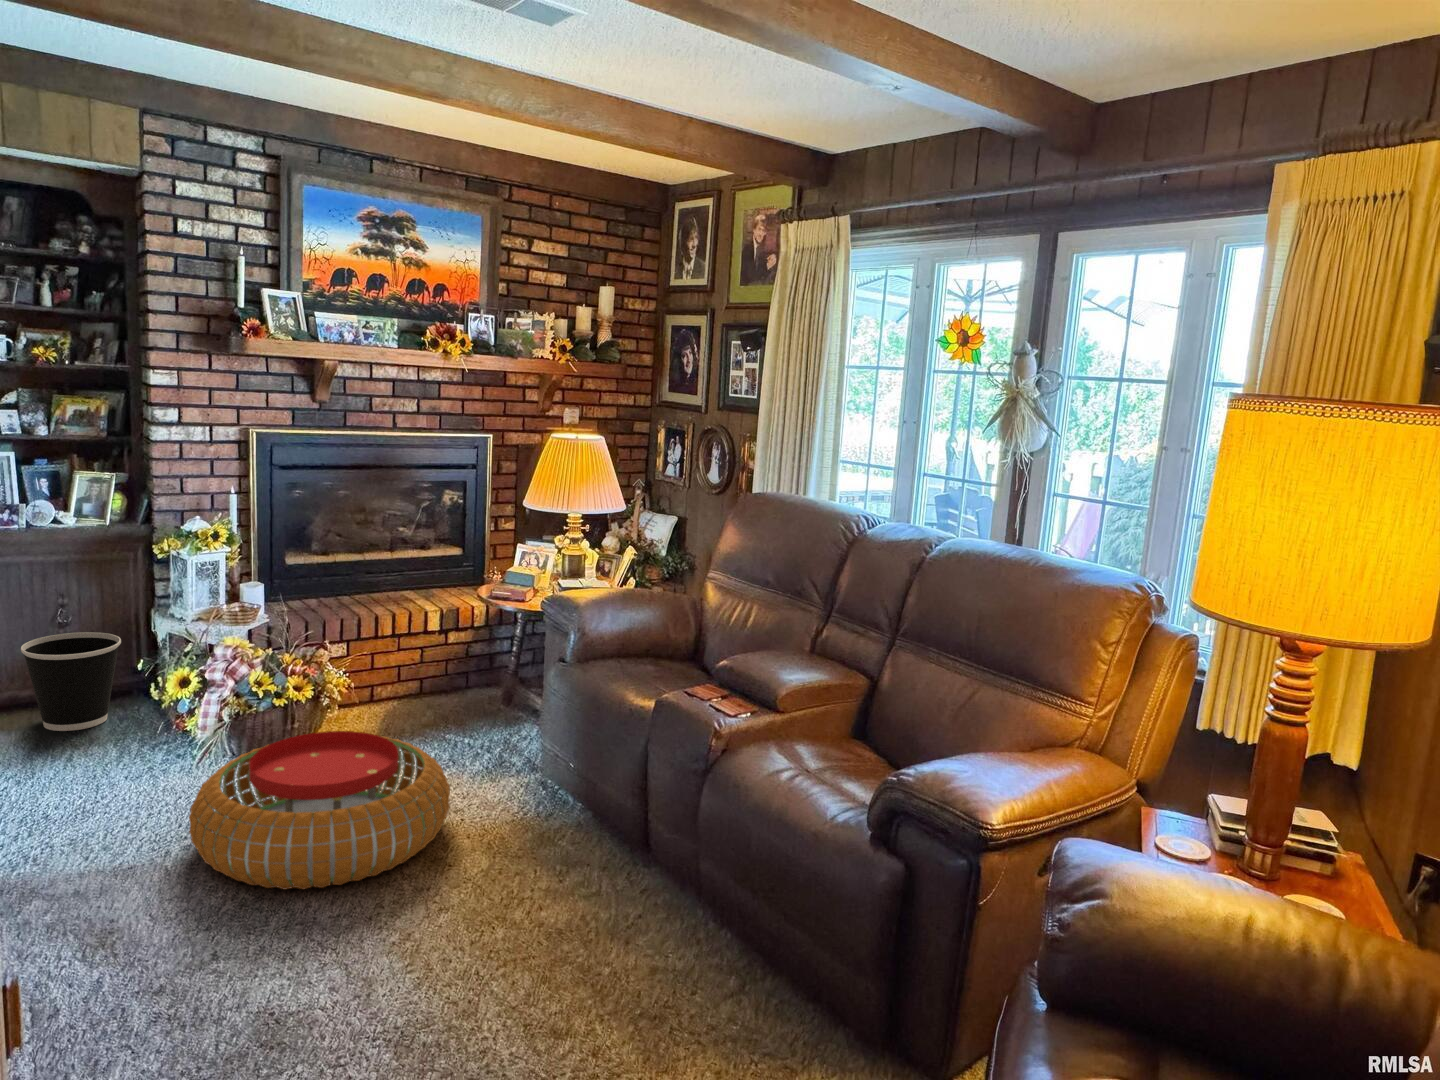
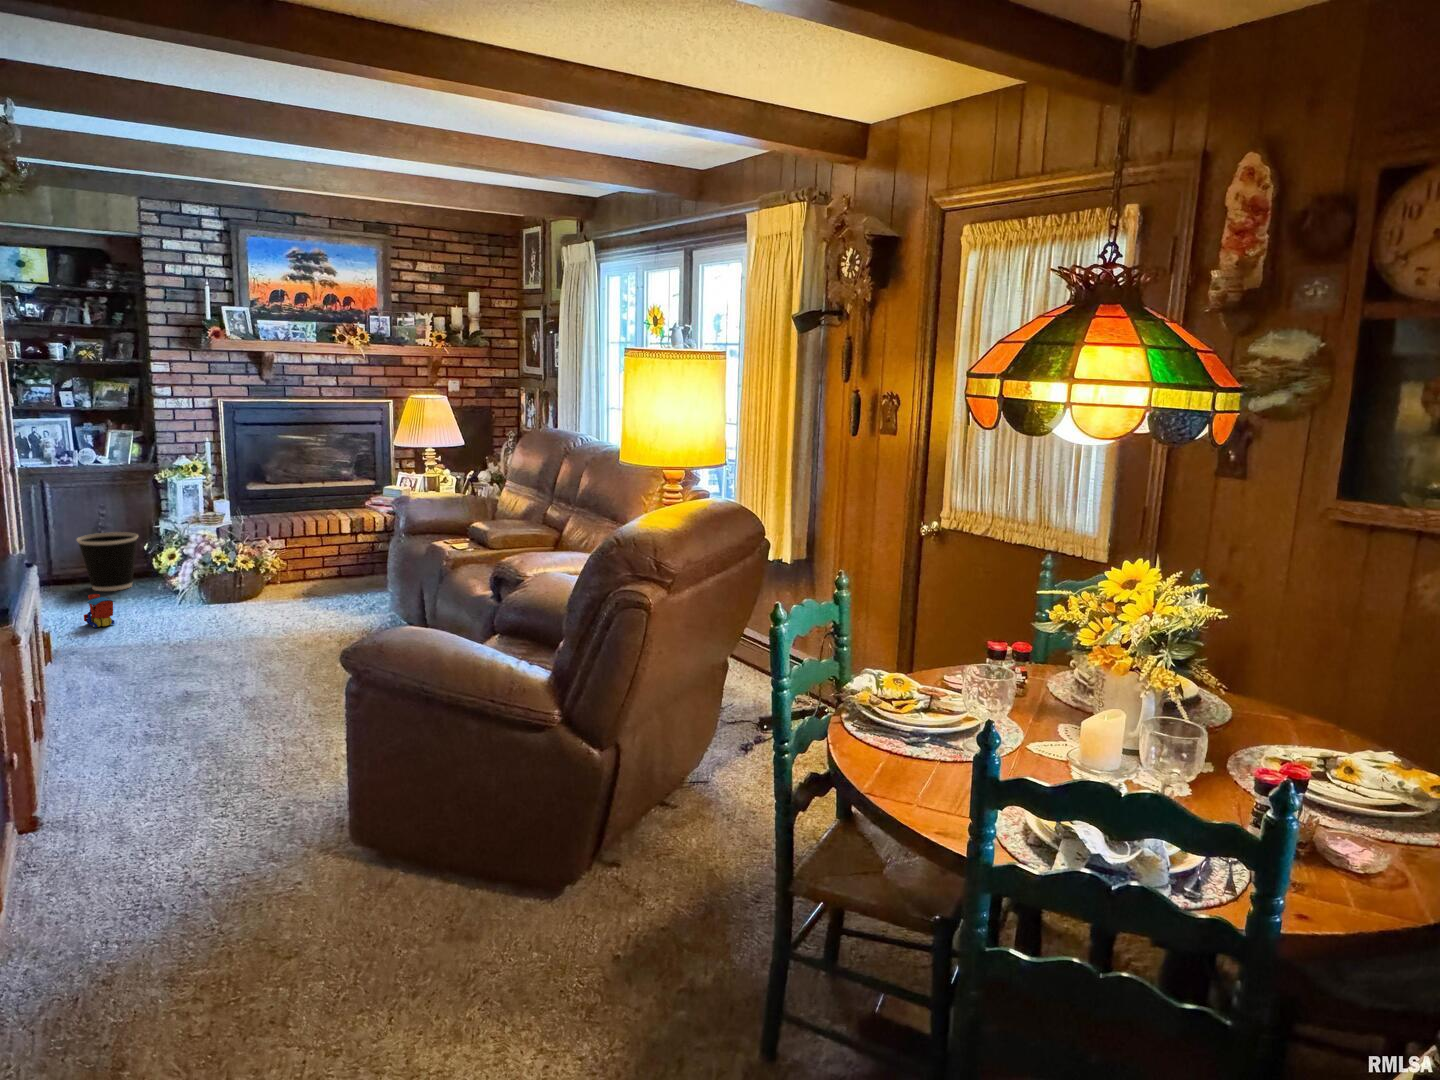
pouf: present [189,731,450,889] -> none [161,576,319,651]
toy train: none [39,764,97,826] -> present [84,594,114,628]

